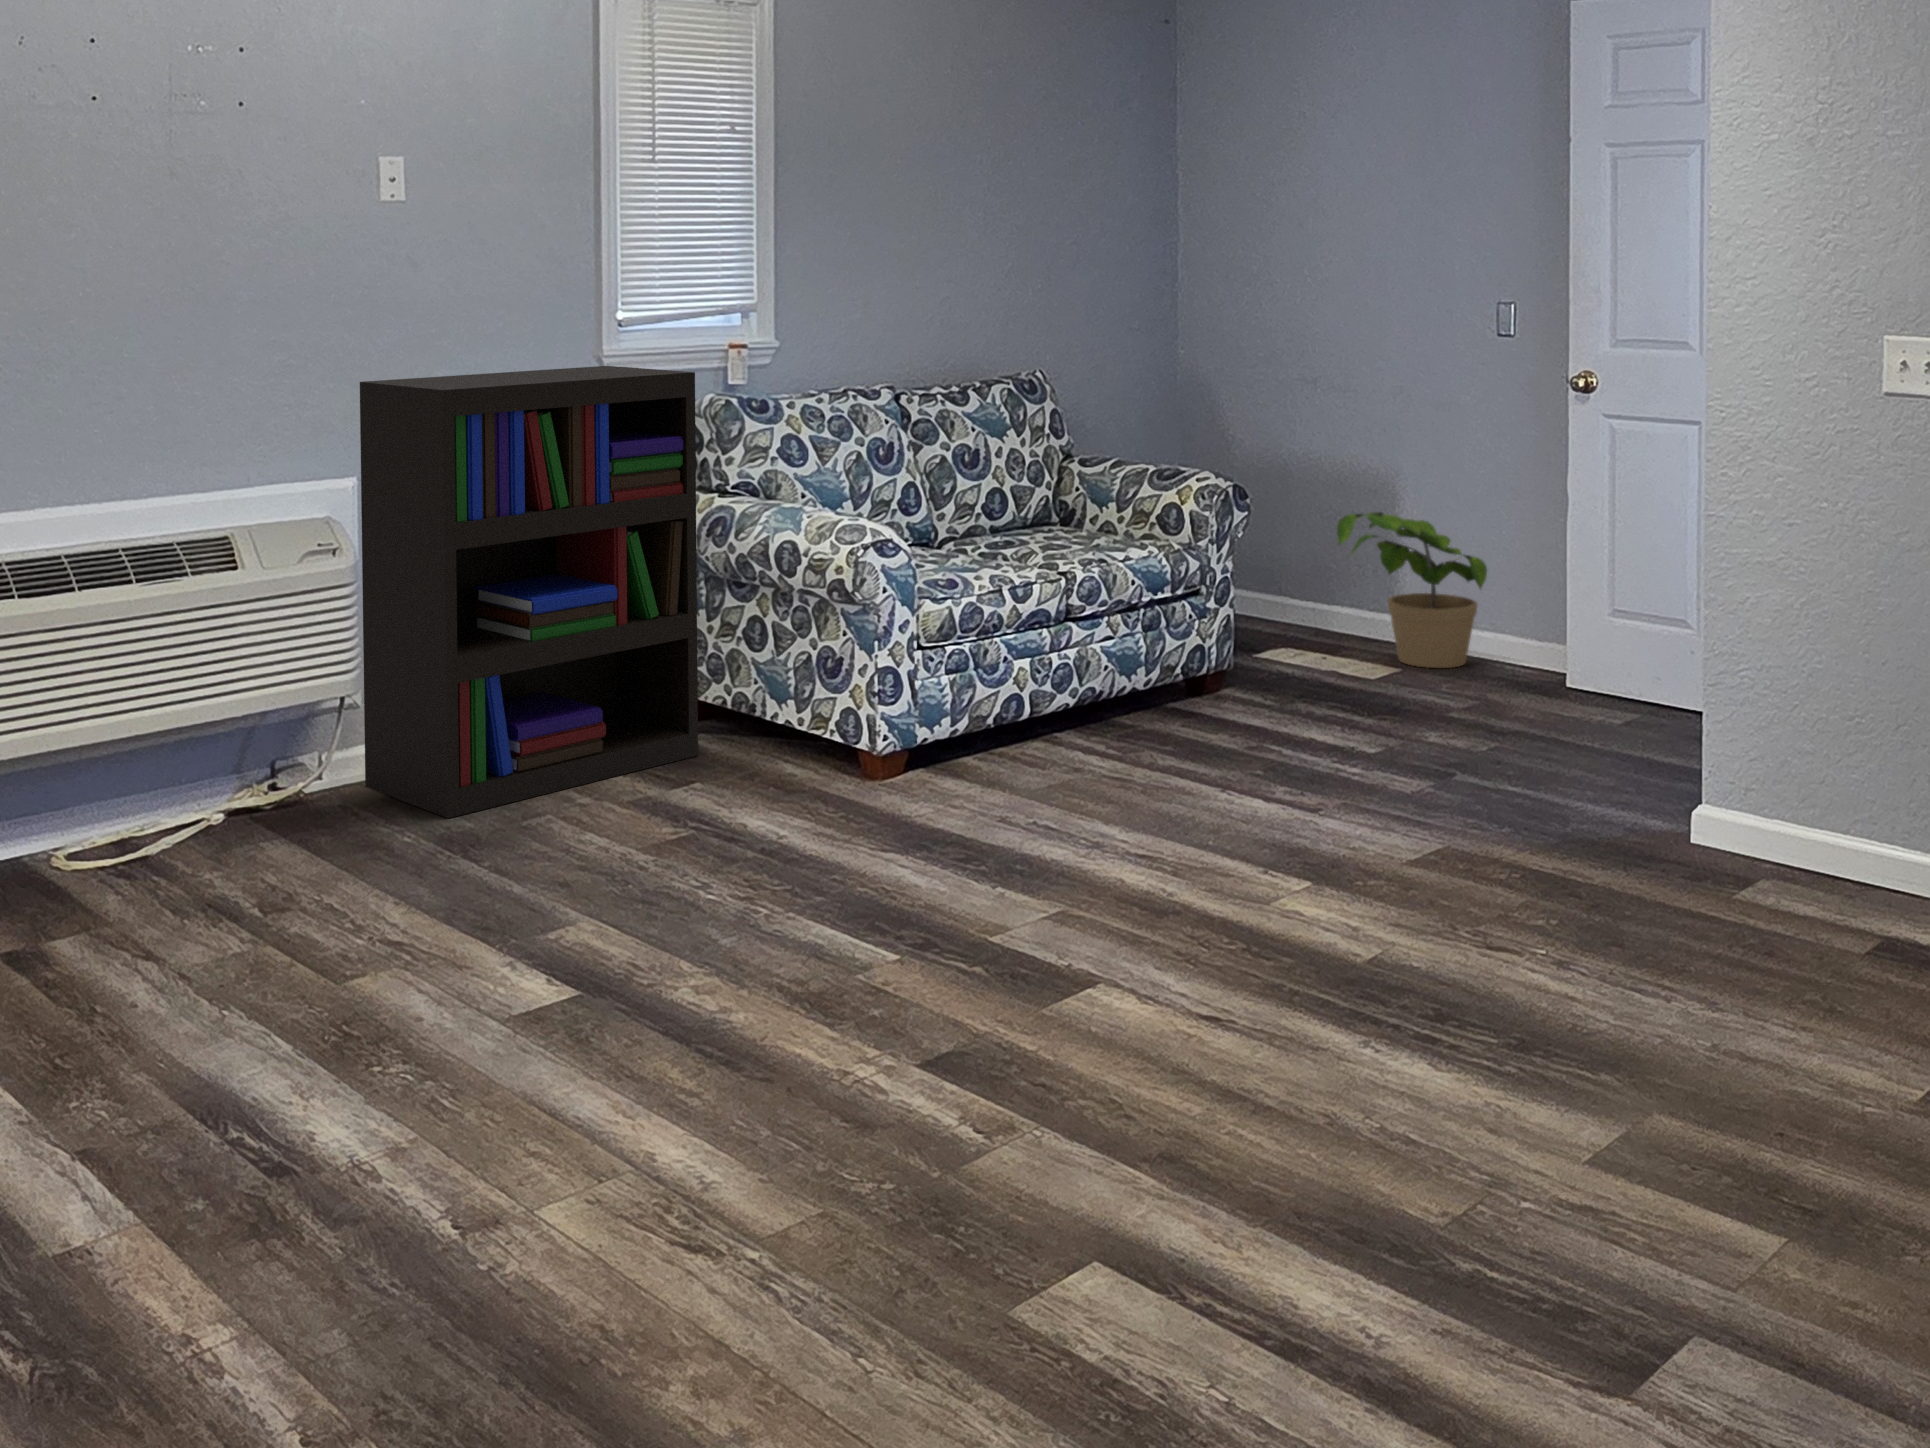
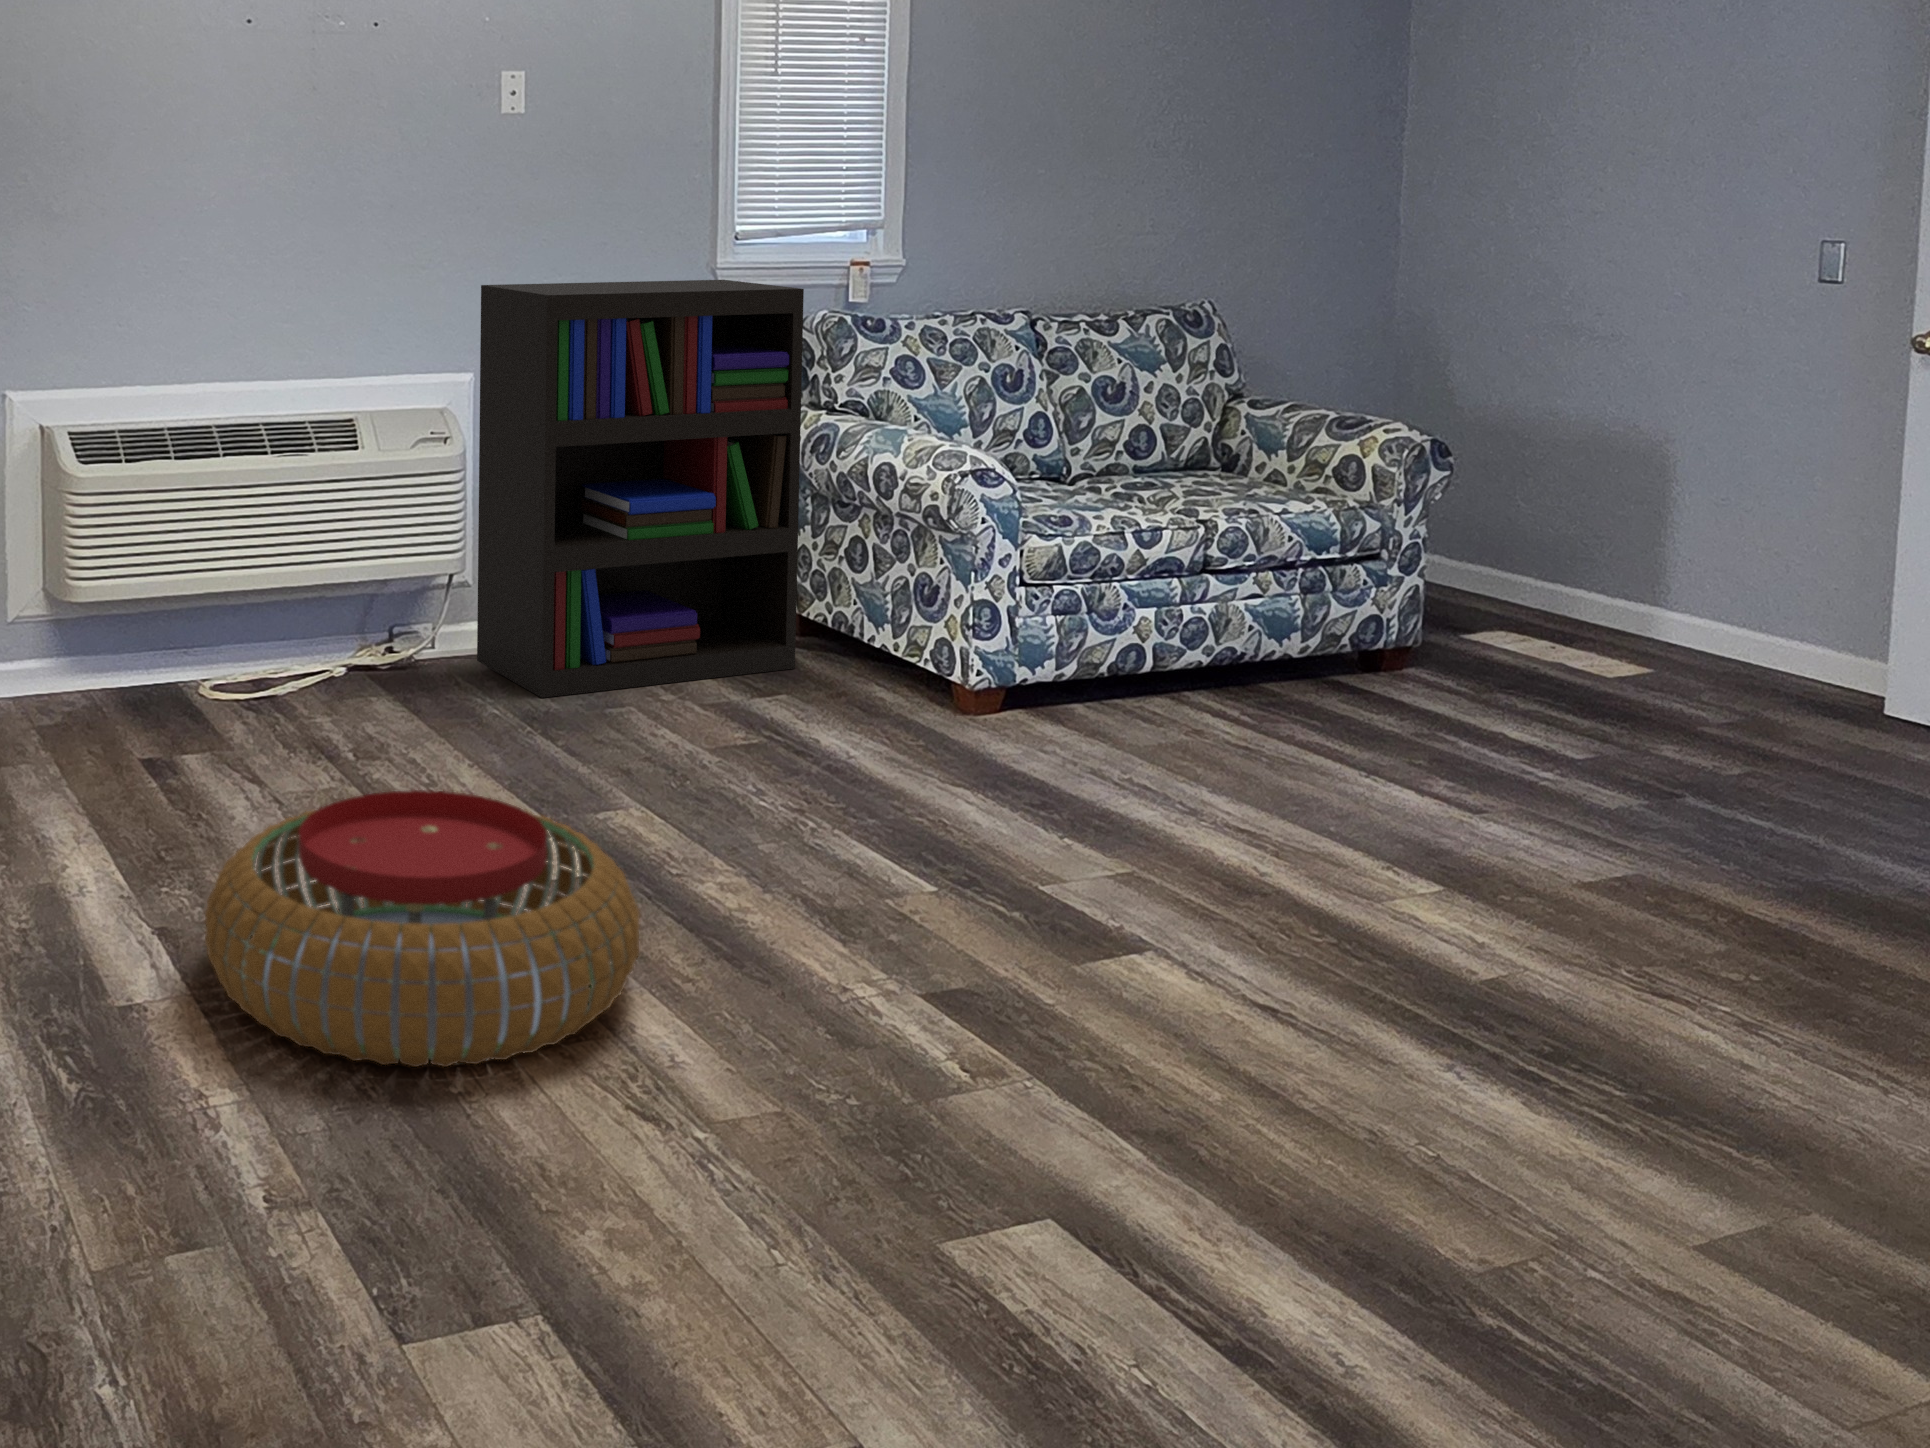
potted plant: present [1337,512,1487,668] -> none [1559,482,1766,671]
pouf: none [157,934,649,1252] -> present [205,790,640,1067]

